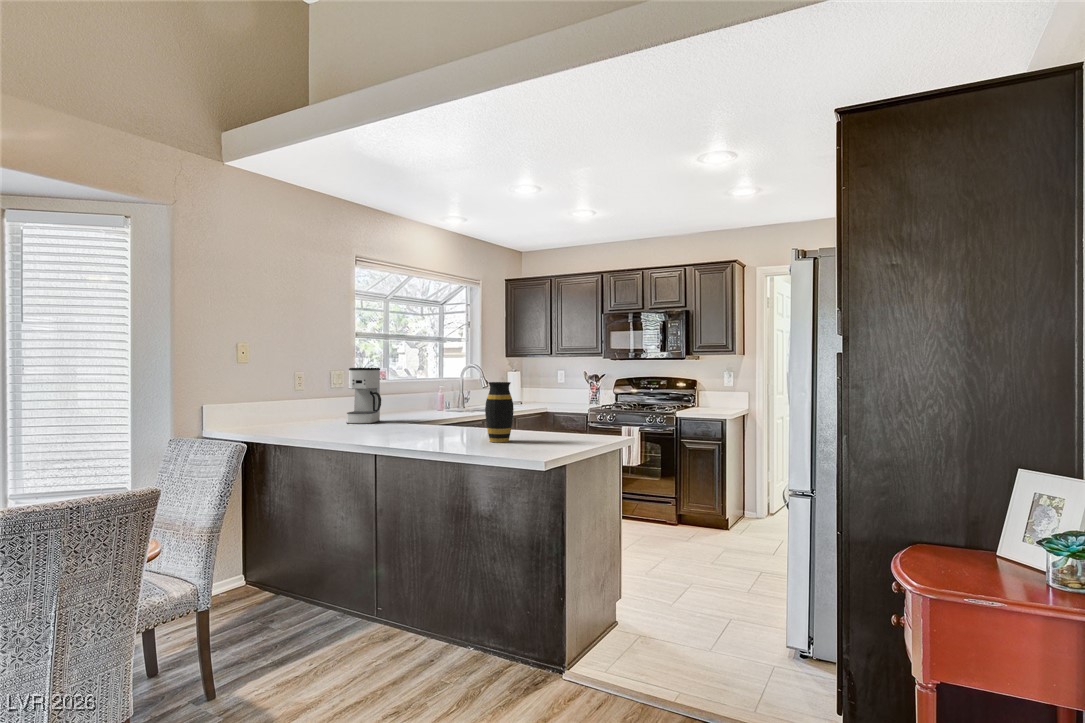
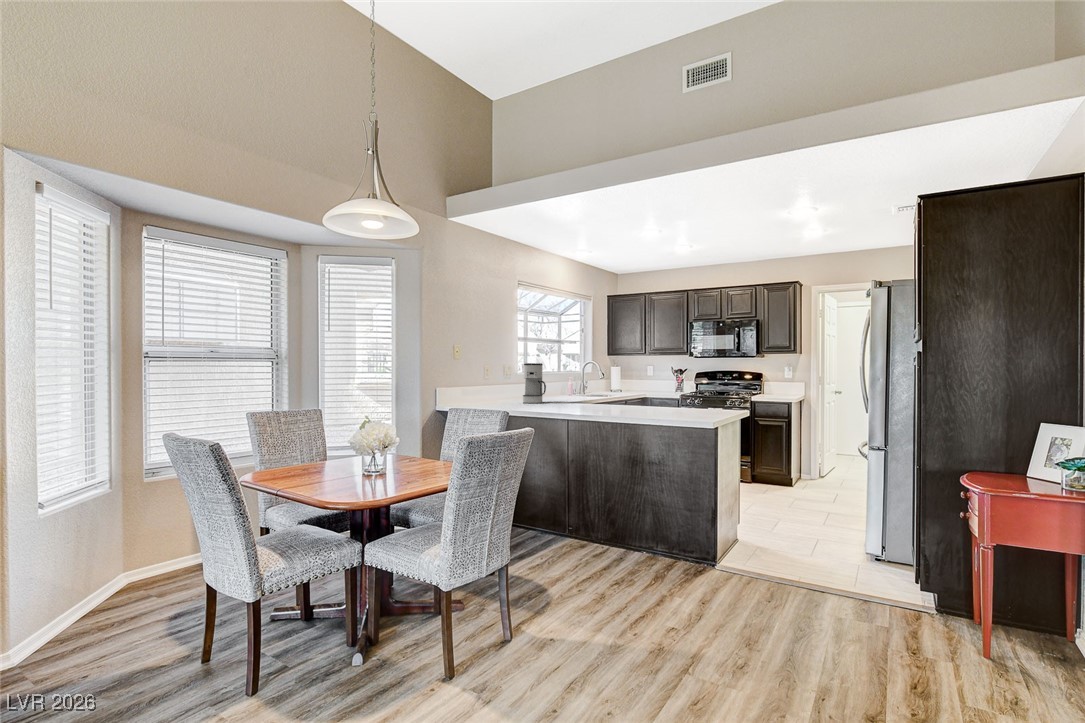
vase: present [485,382,514,442] -> none [648,373,667,414]

